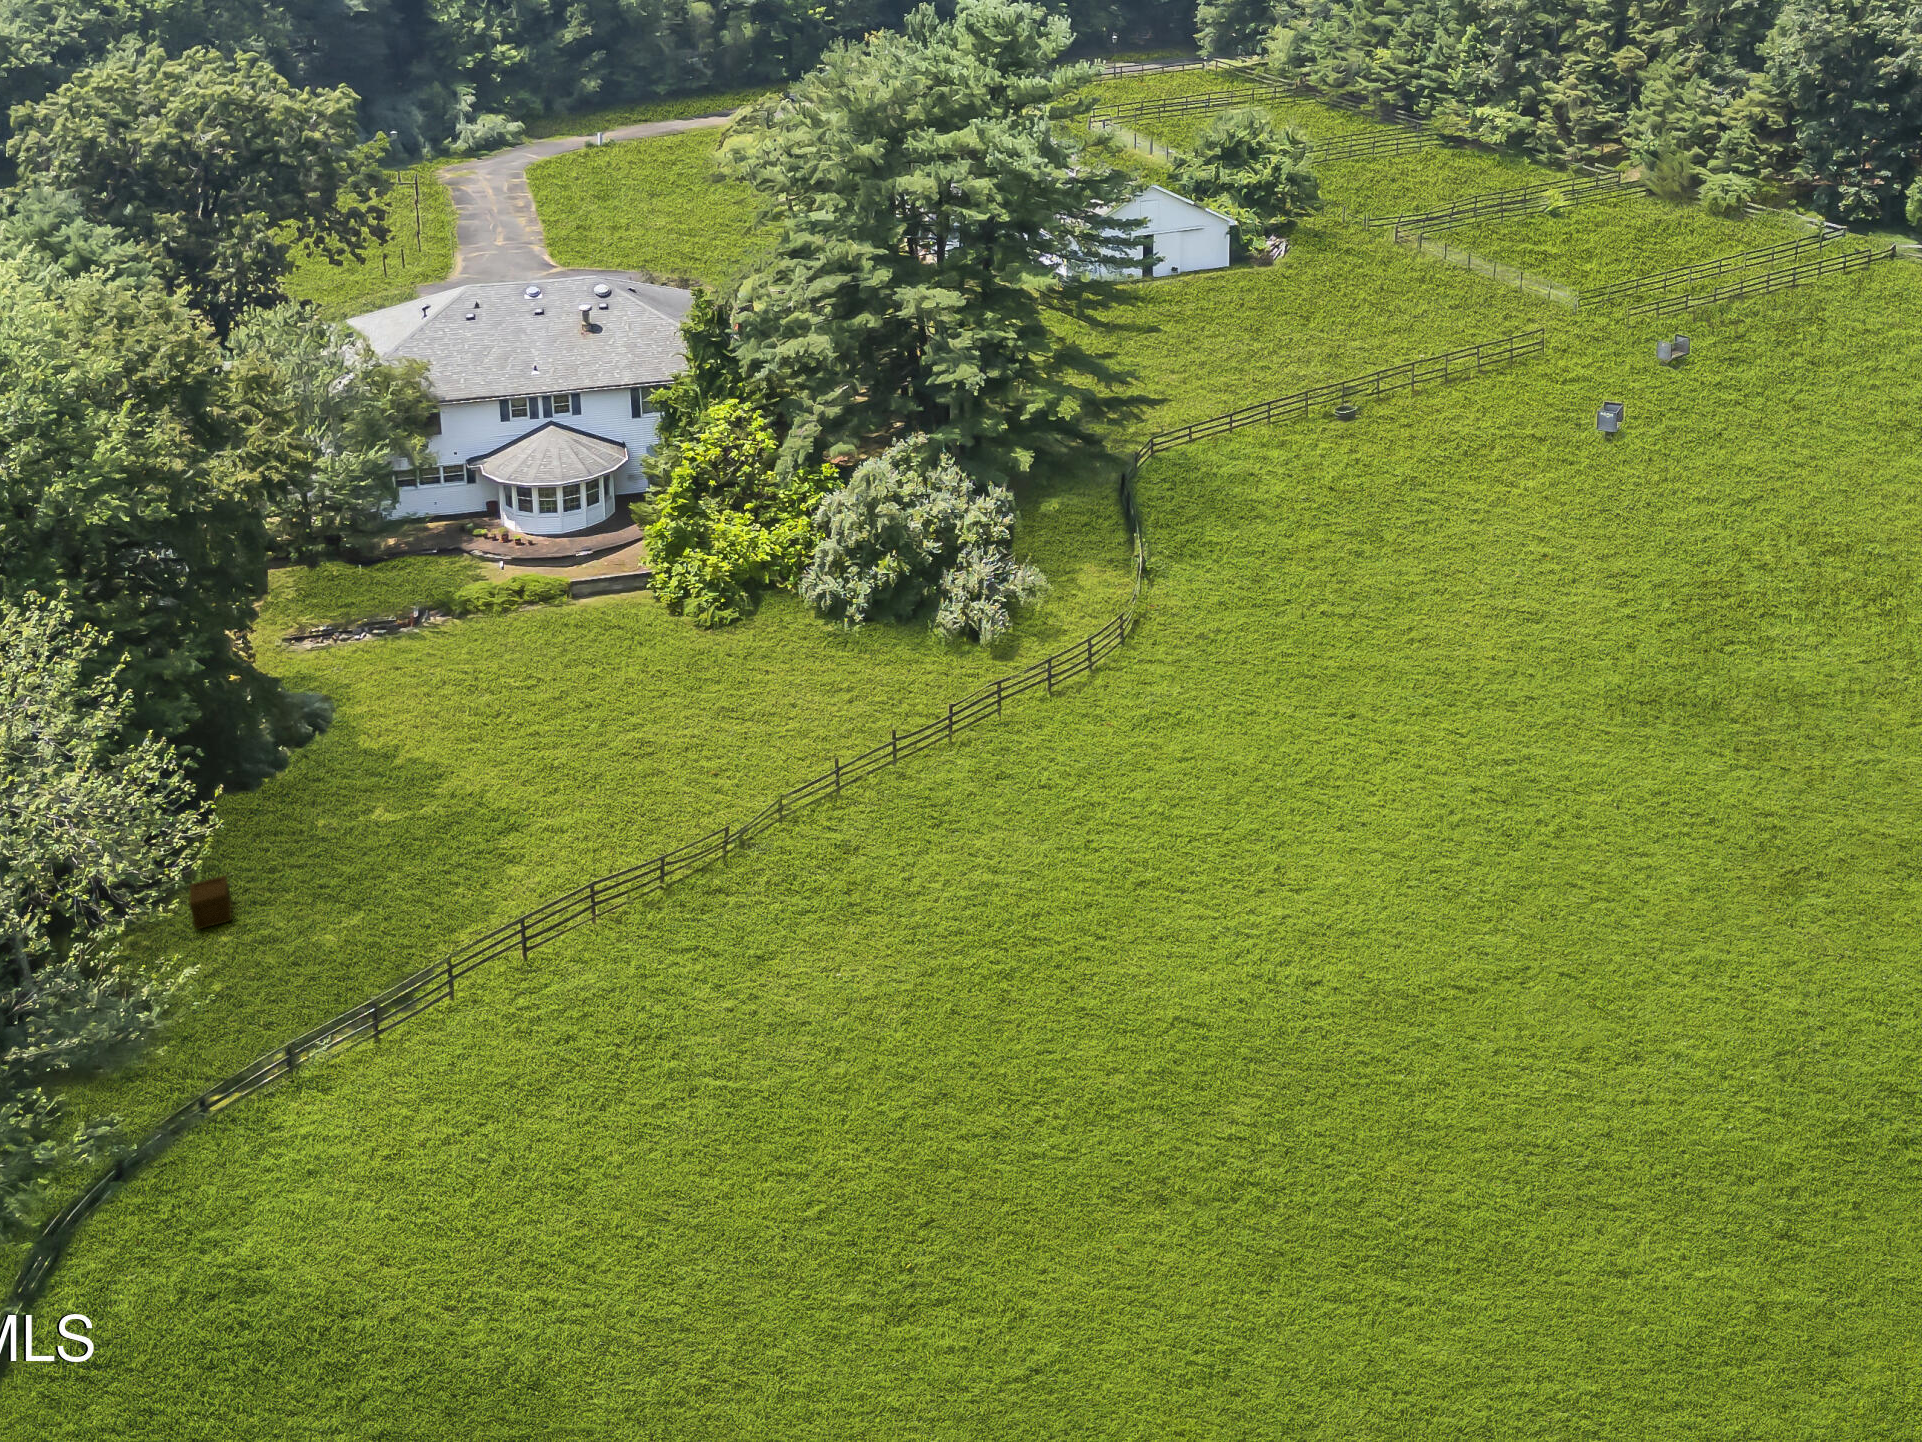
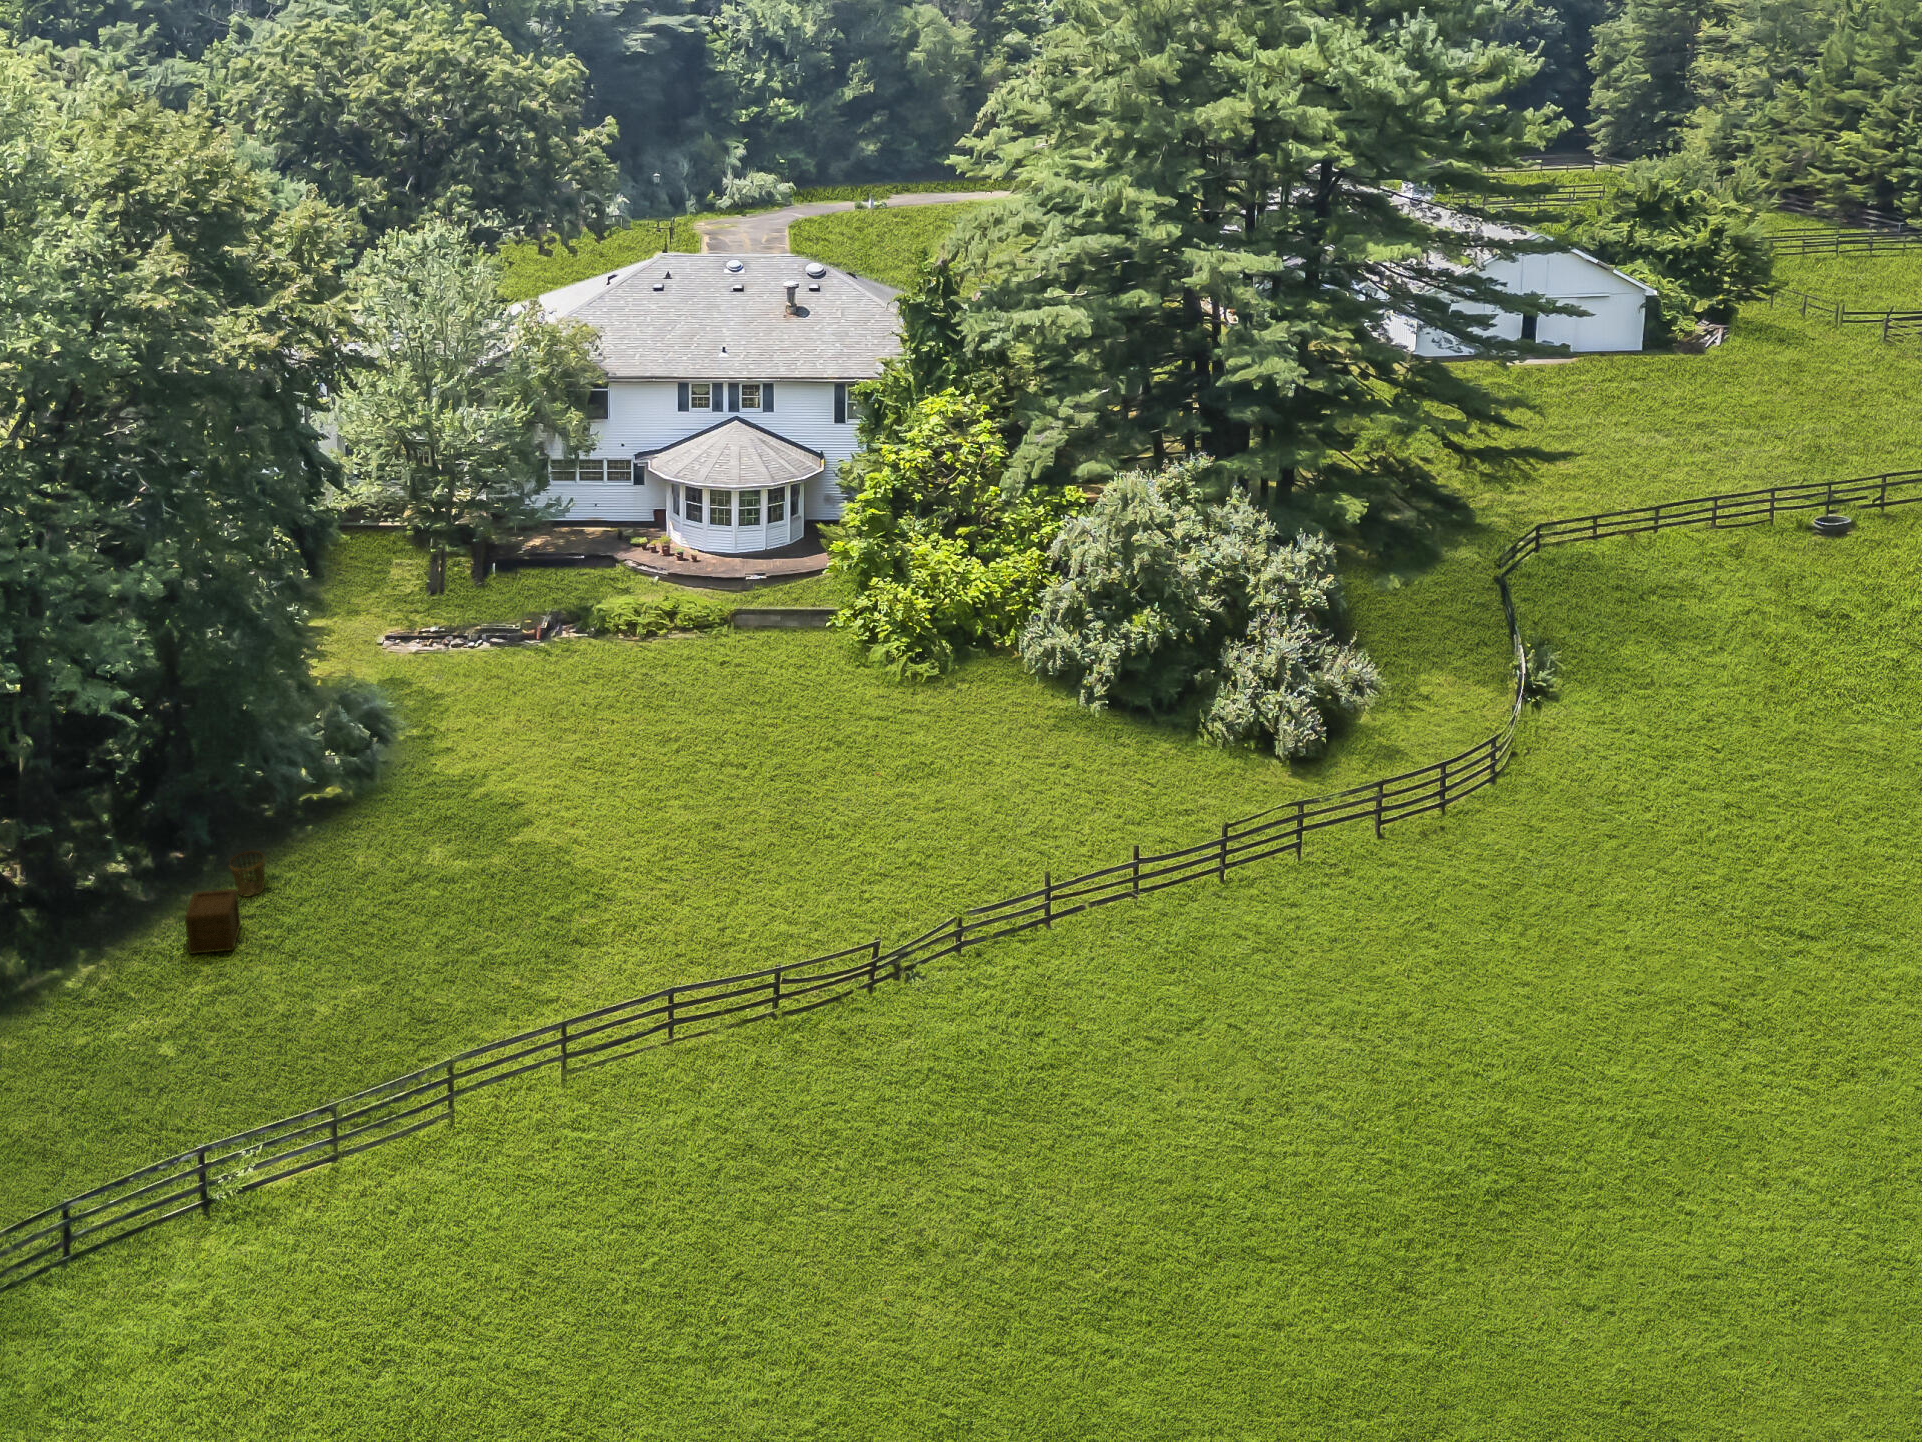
basket: none [211,844,242,880] -> present [229,851,264,896]

